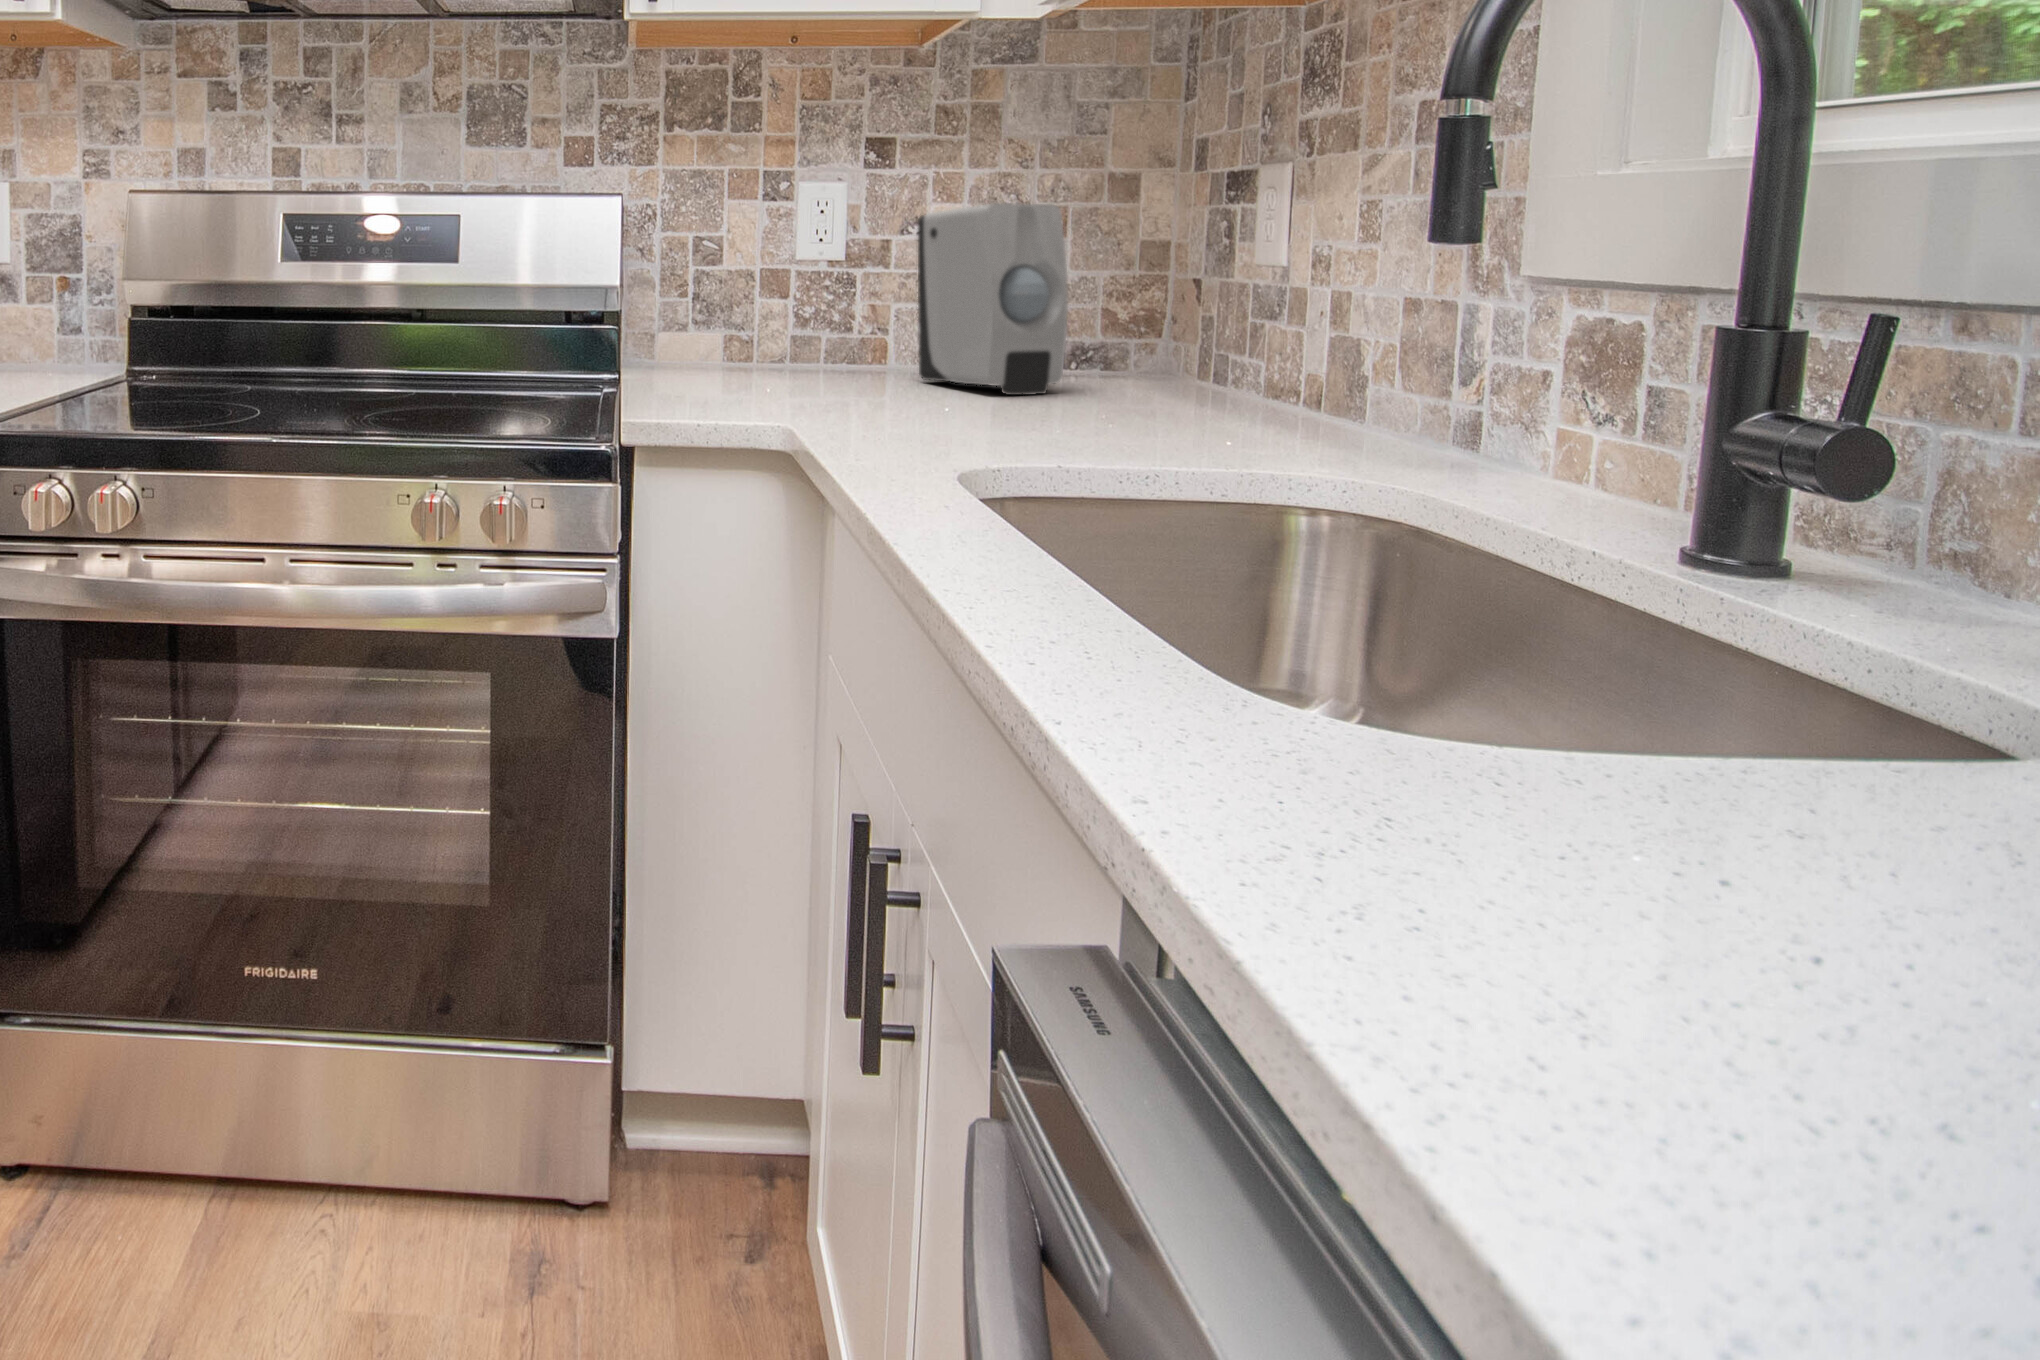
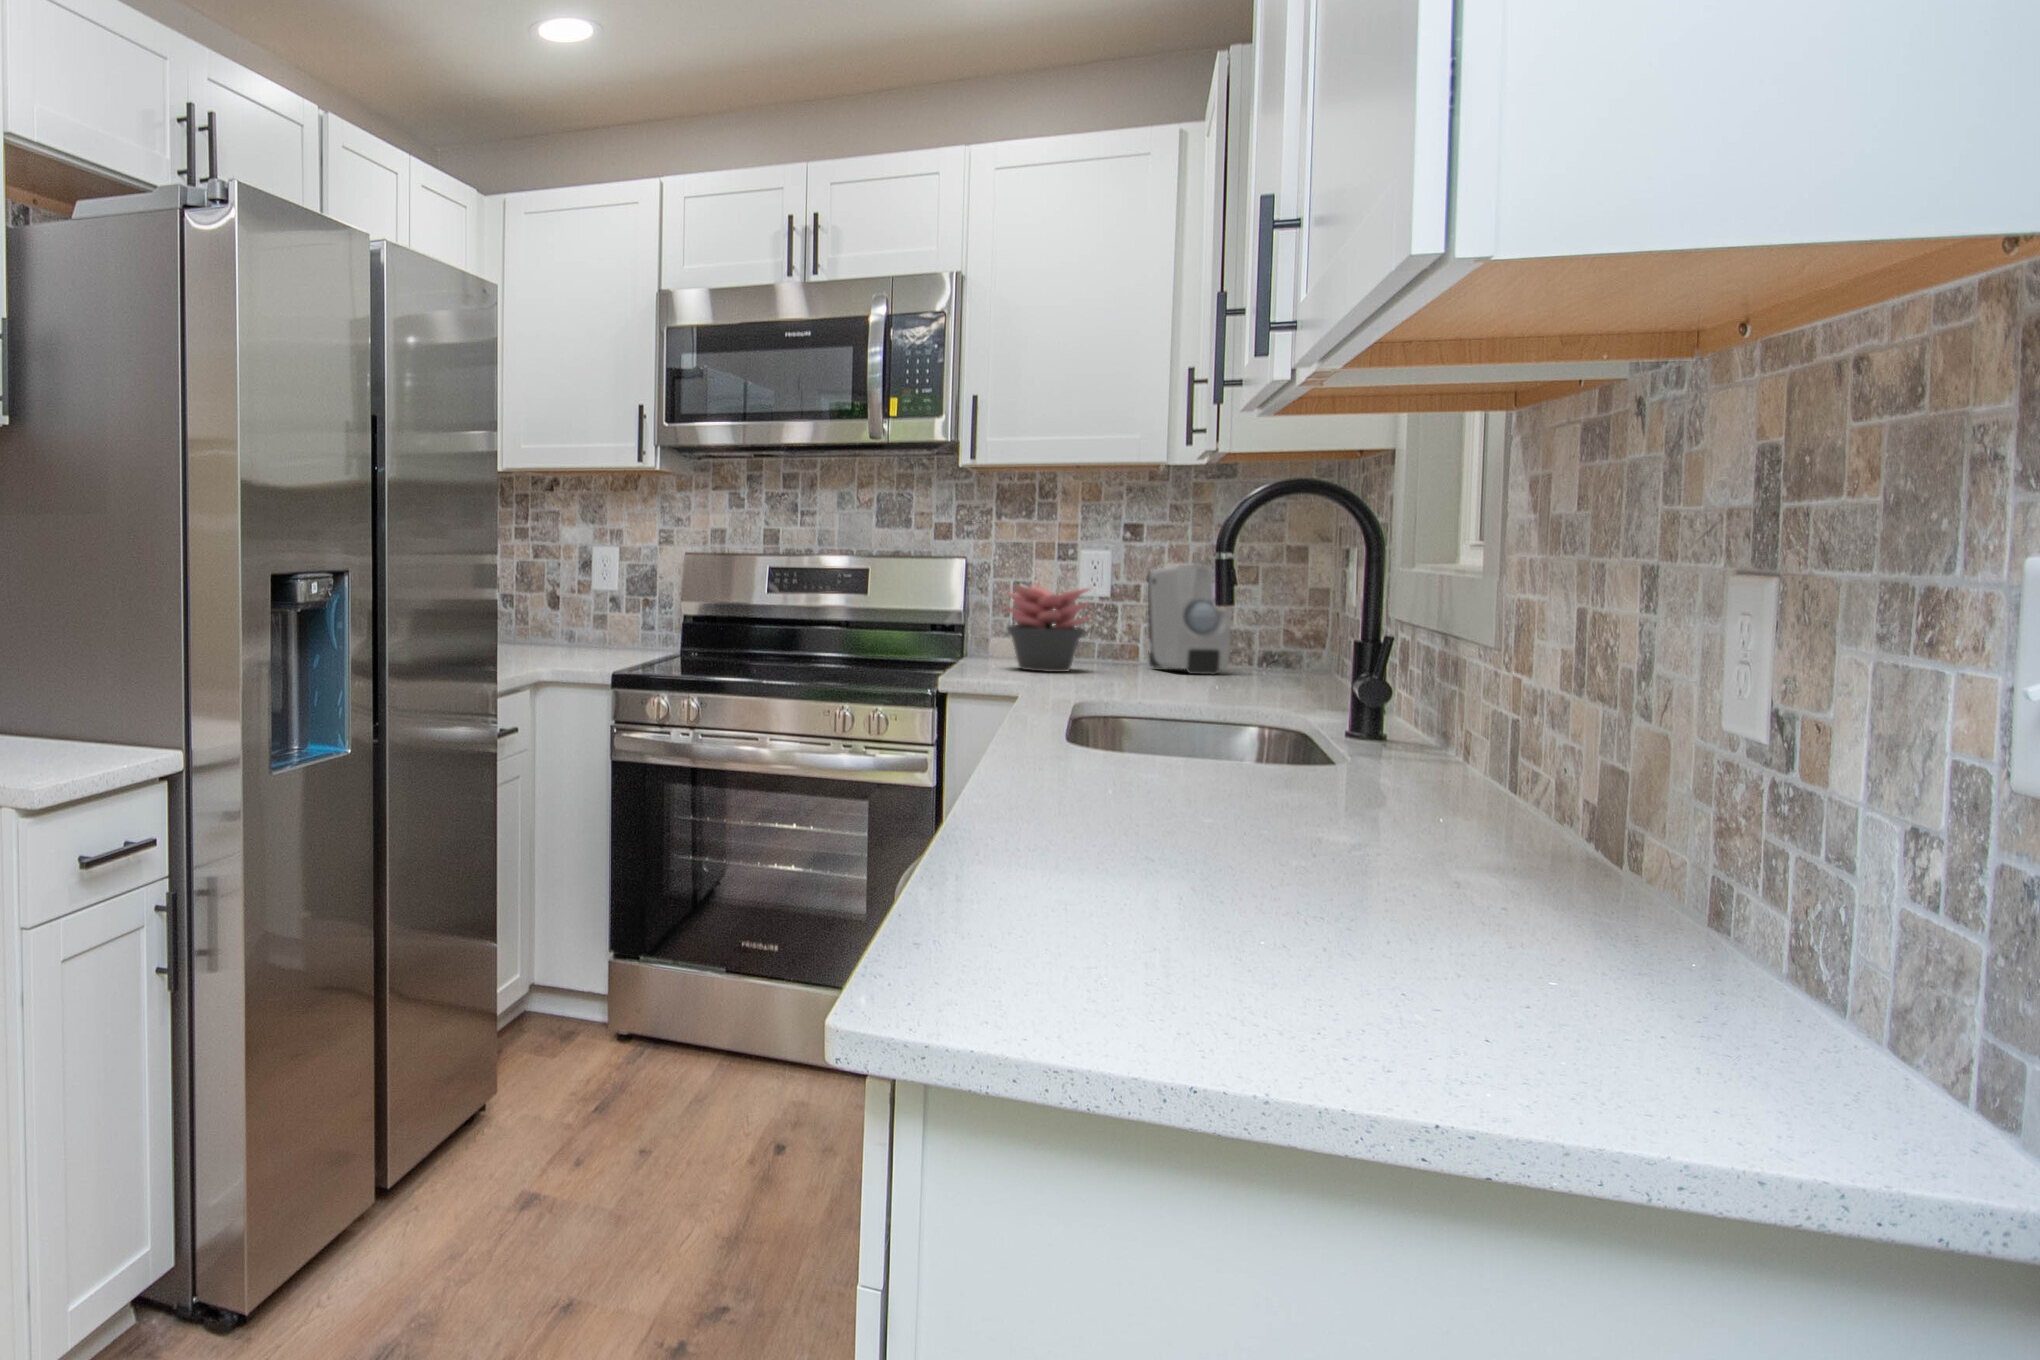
succulent plant: none [699,242,858,402] -> present [1006,585,1089,672]

